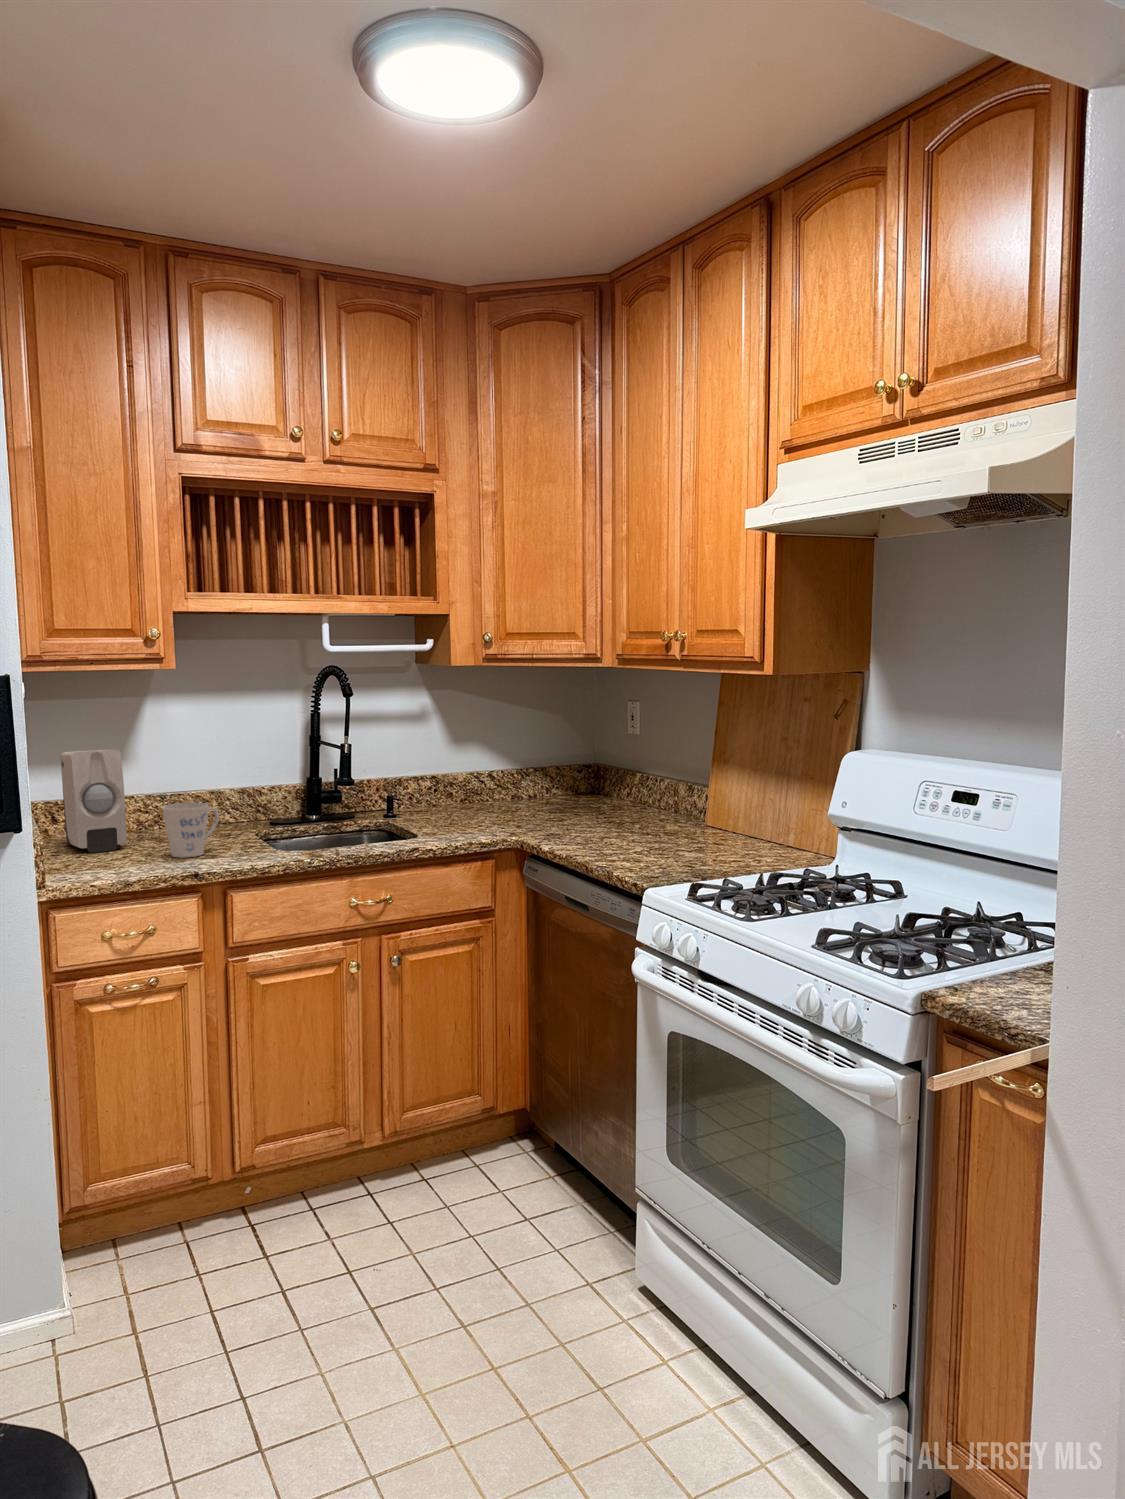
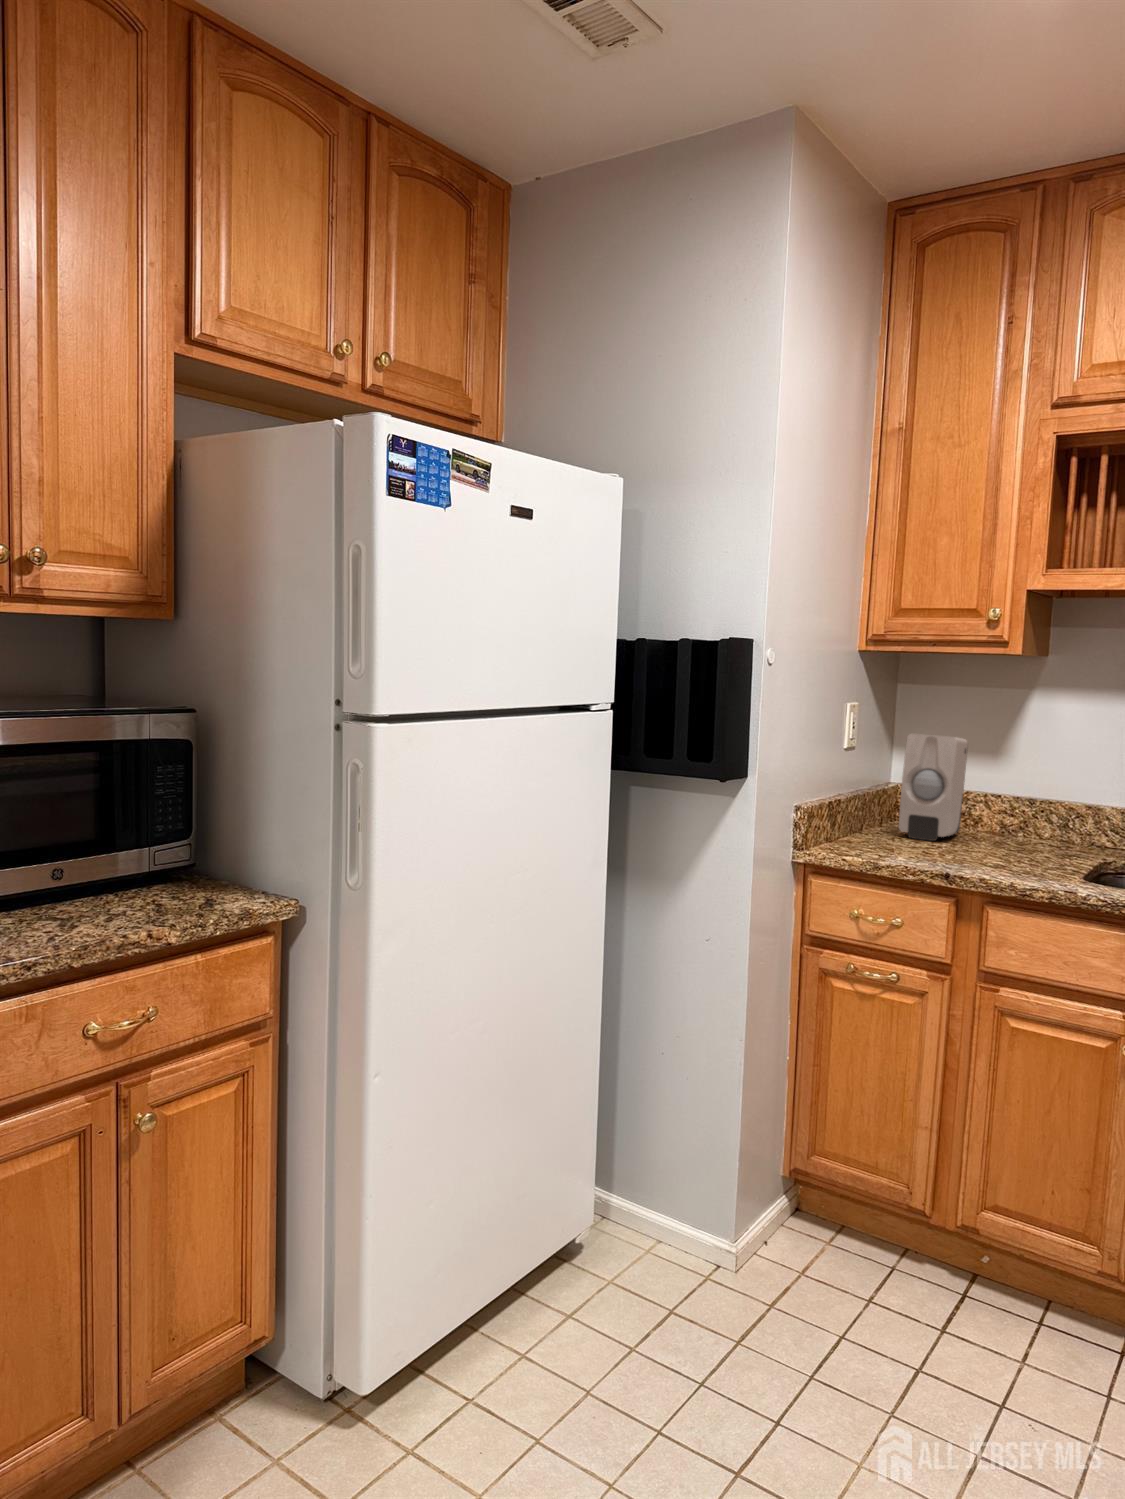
mug: present [163,802,219,858] -> none [958,801,1025,862]

